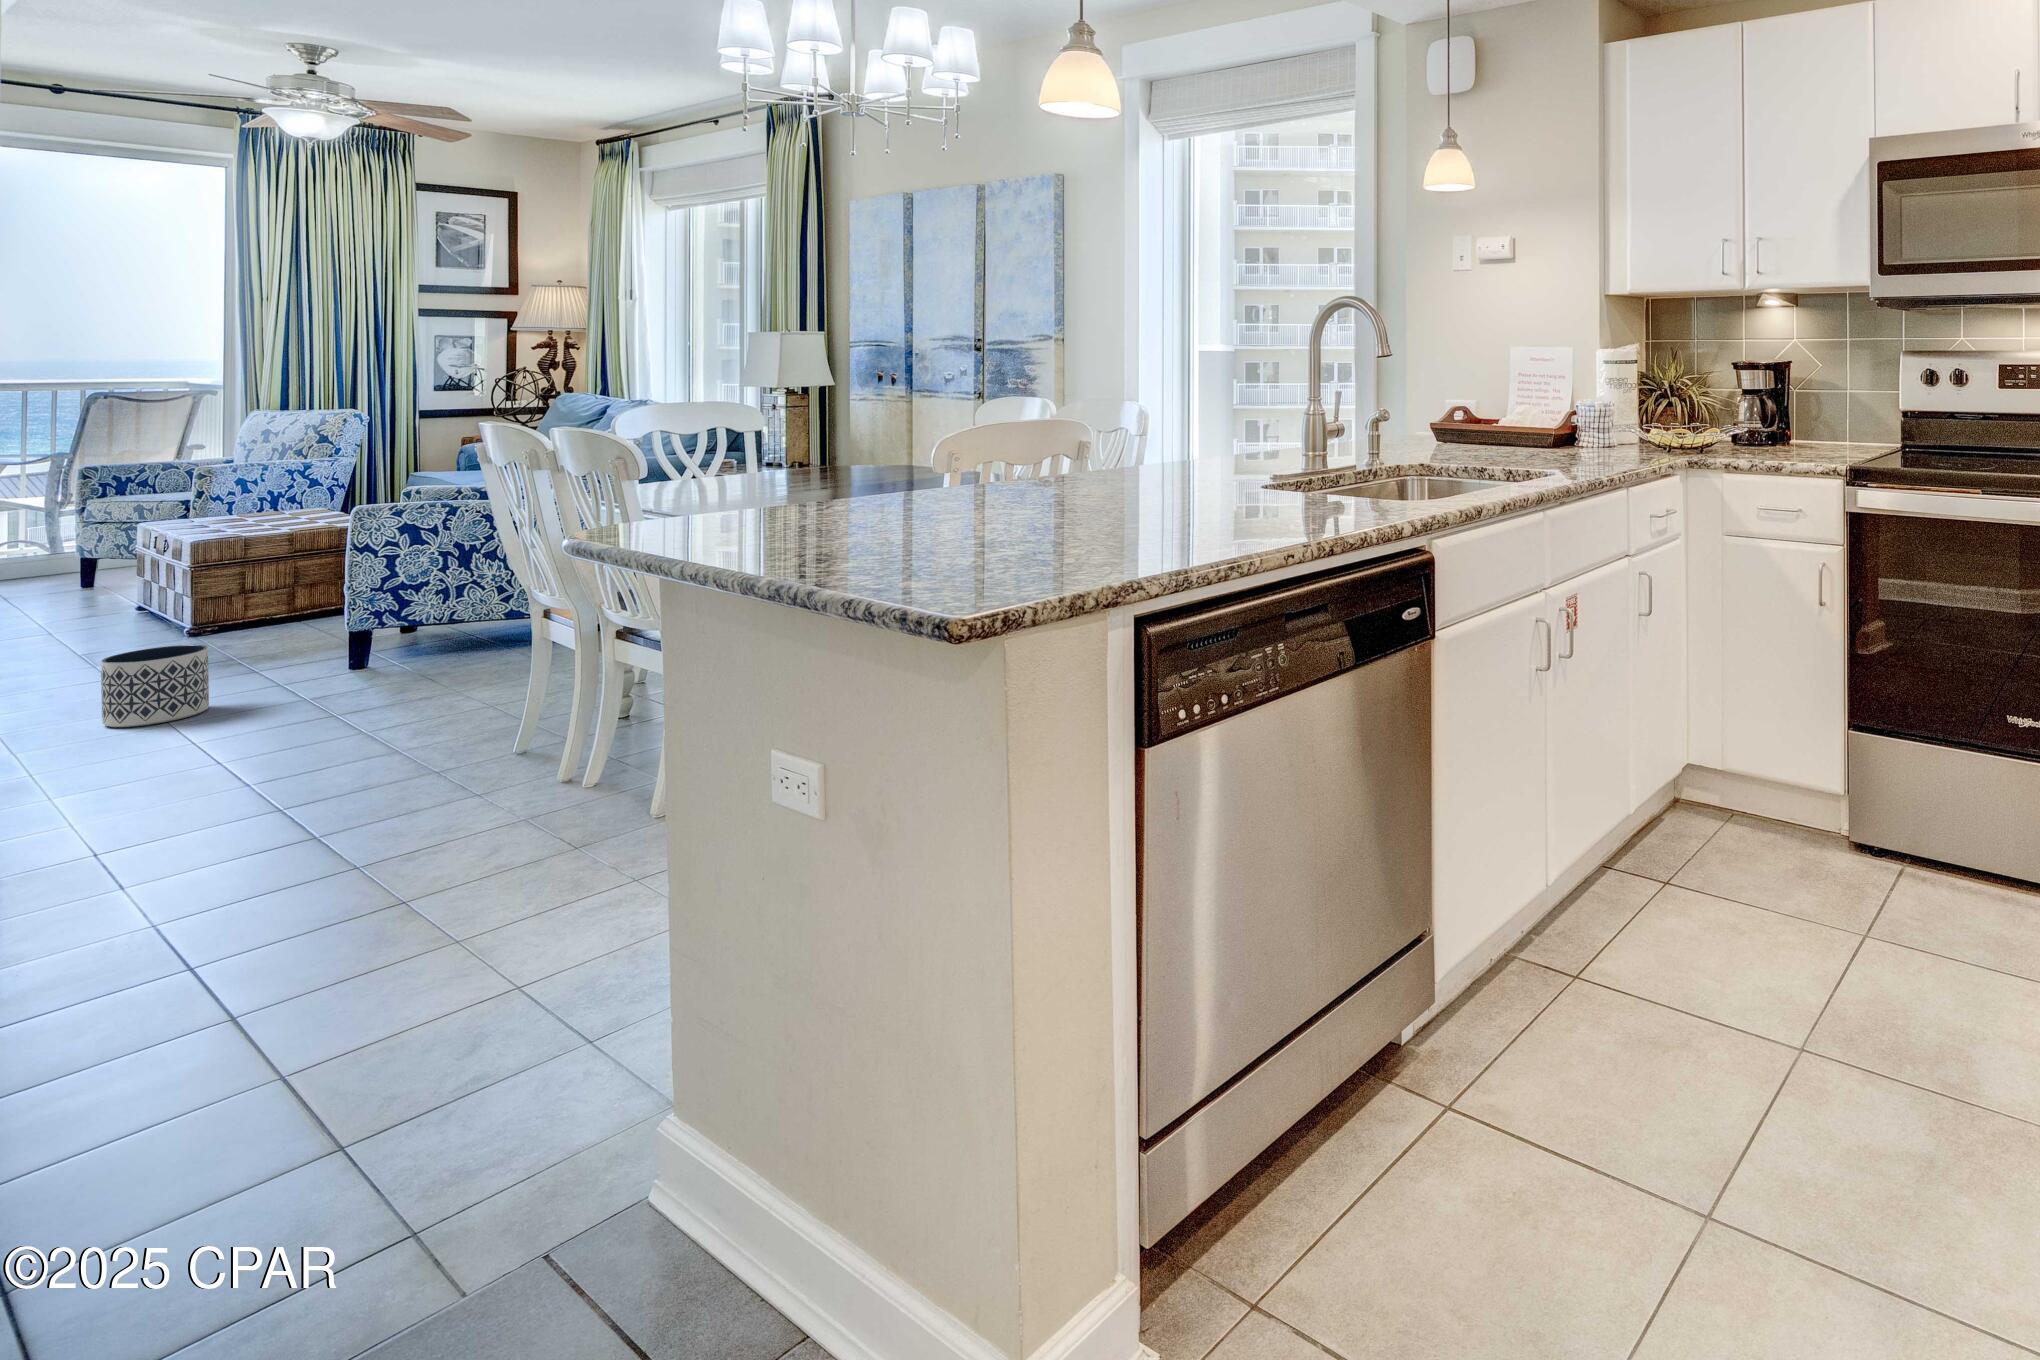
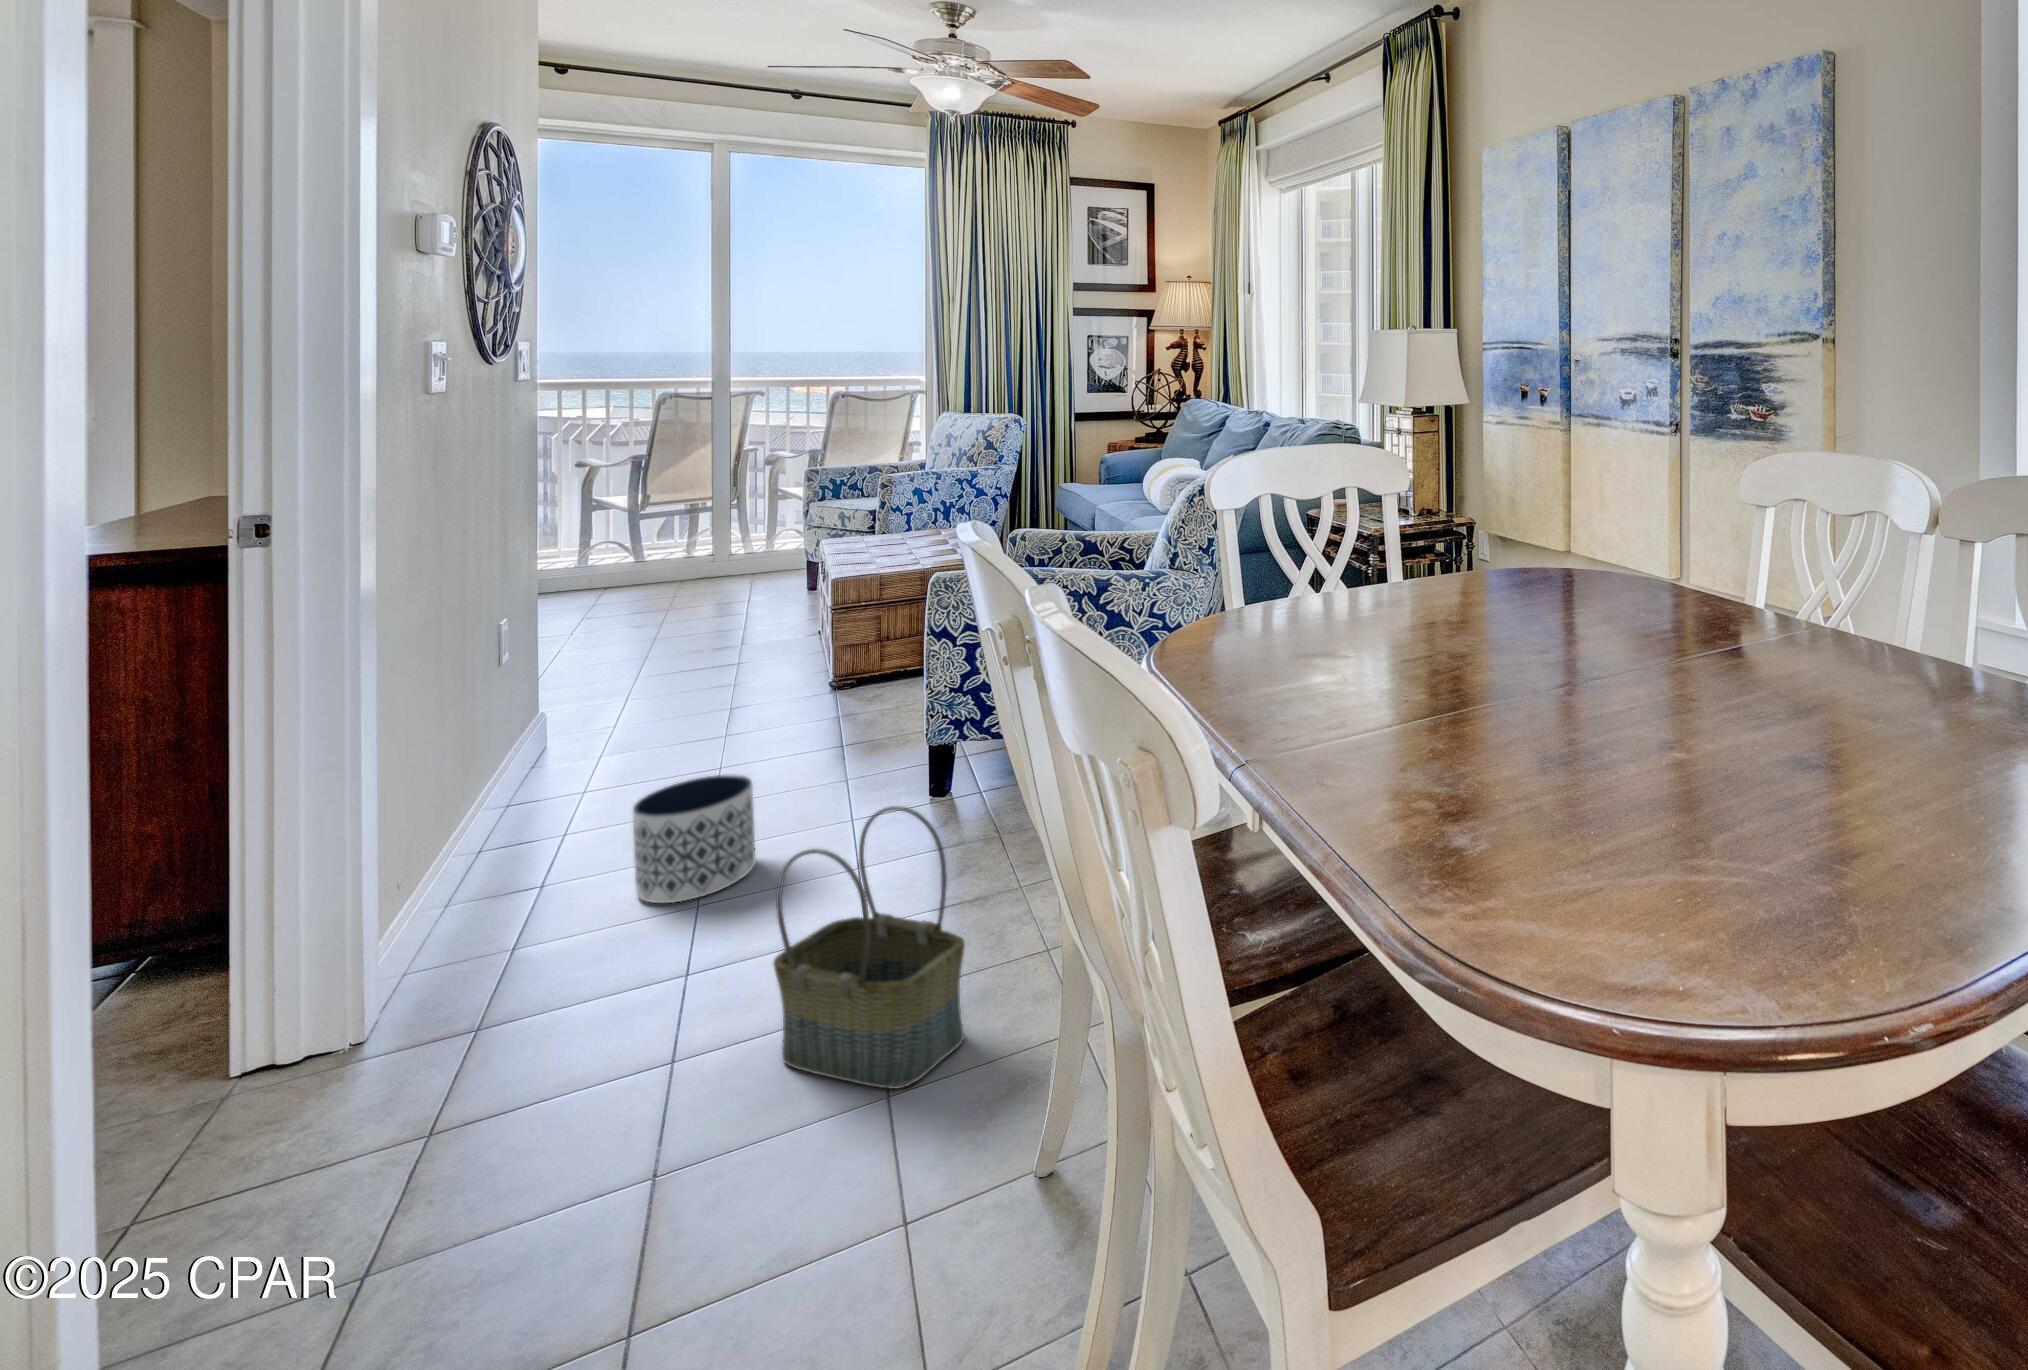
basket: none [311,602,455,752] -> present [774,806,965,1089]

